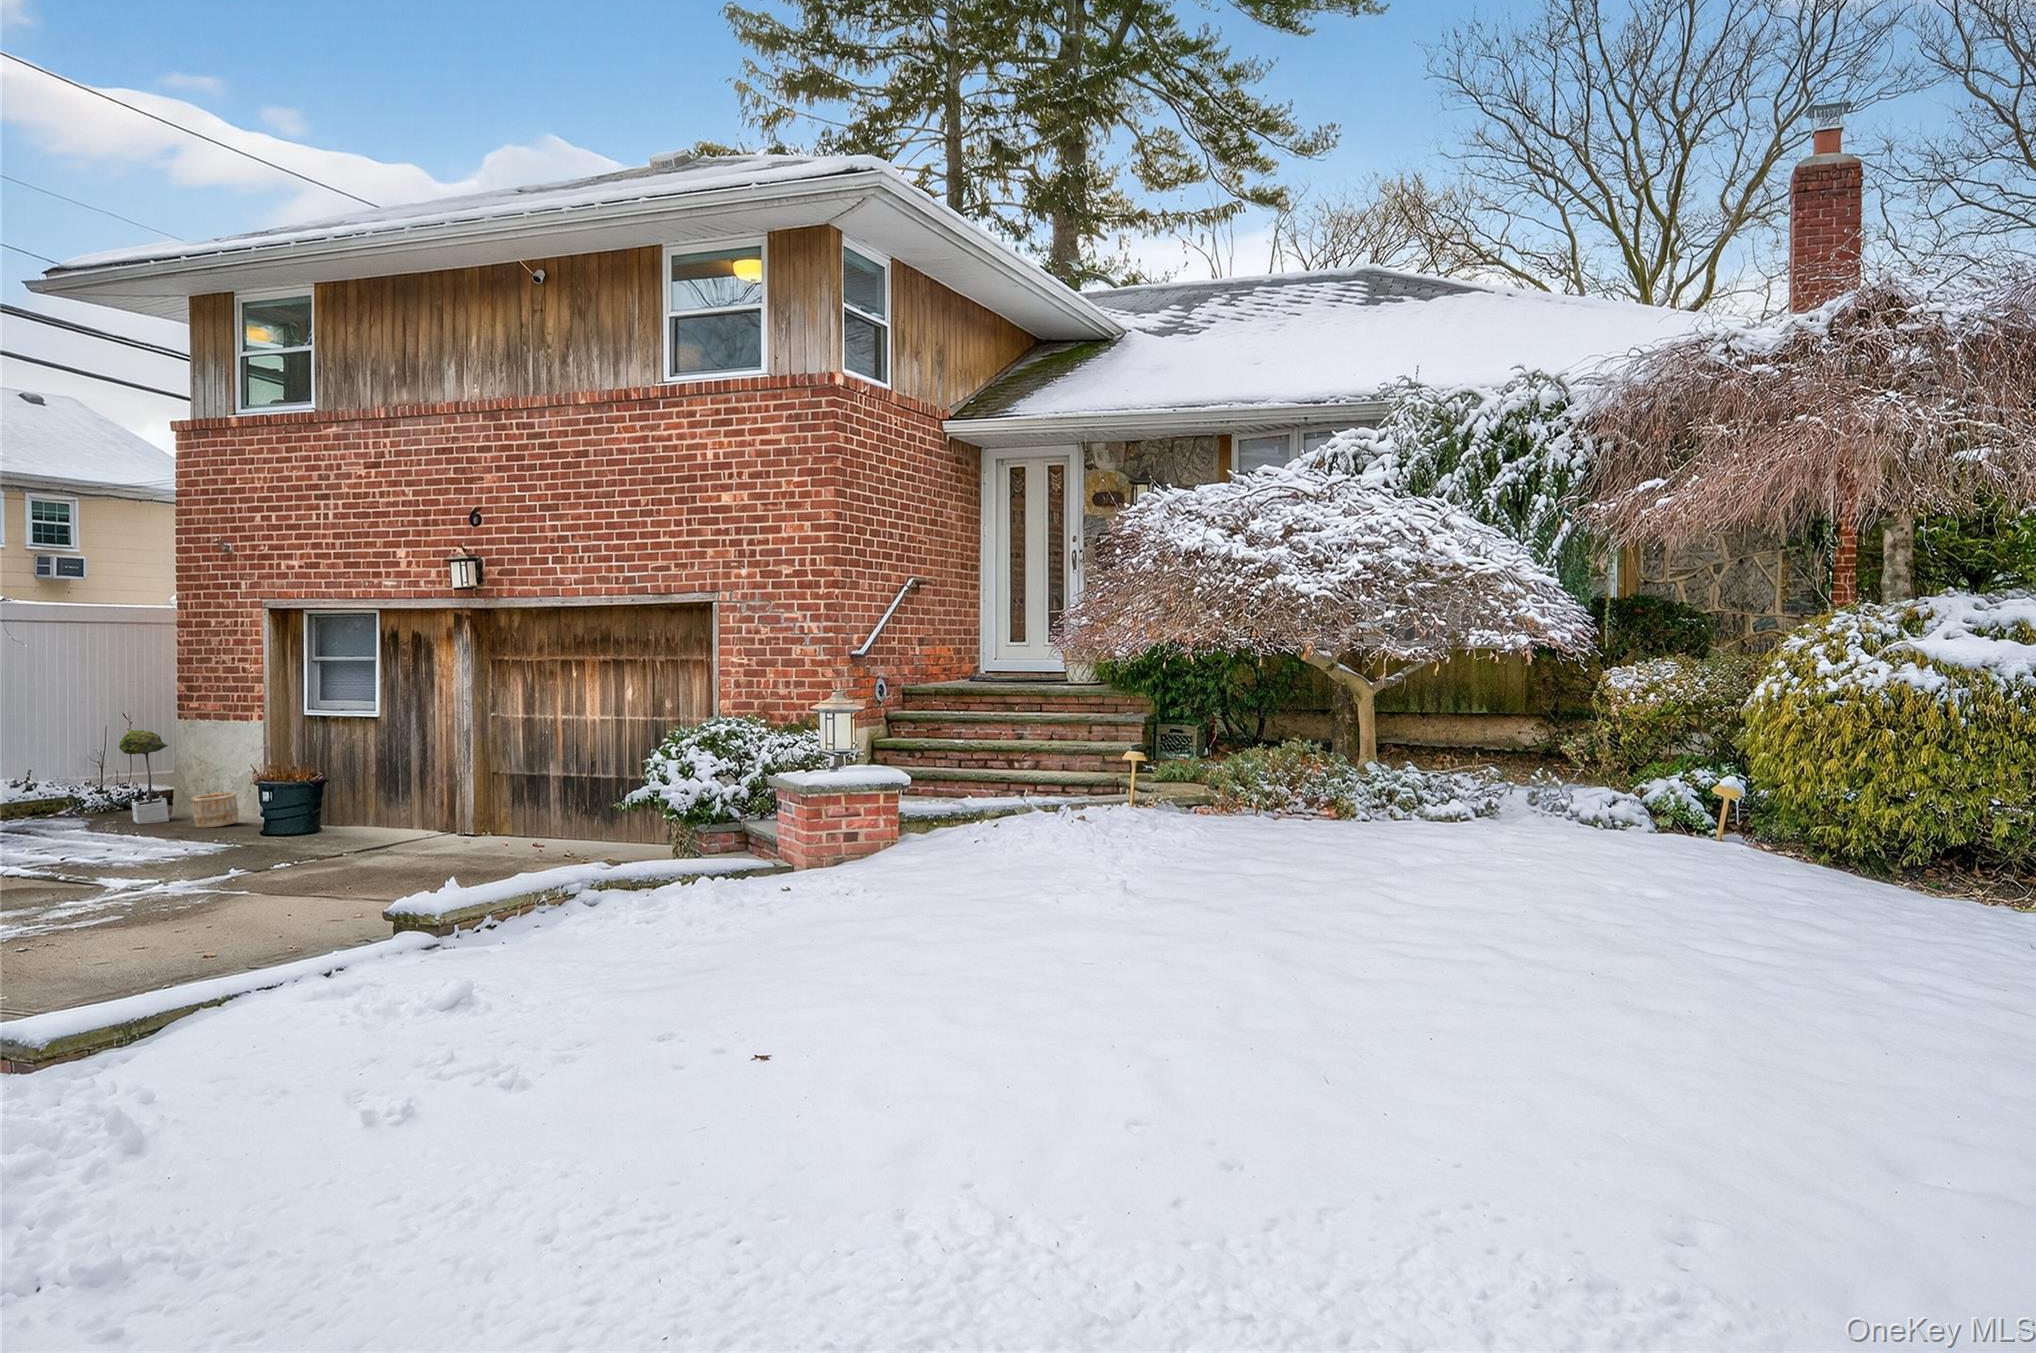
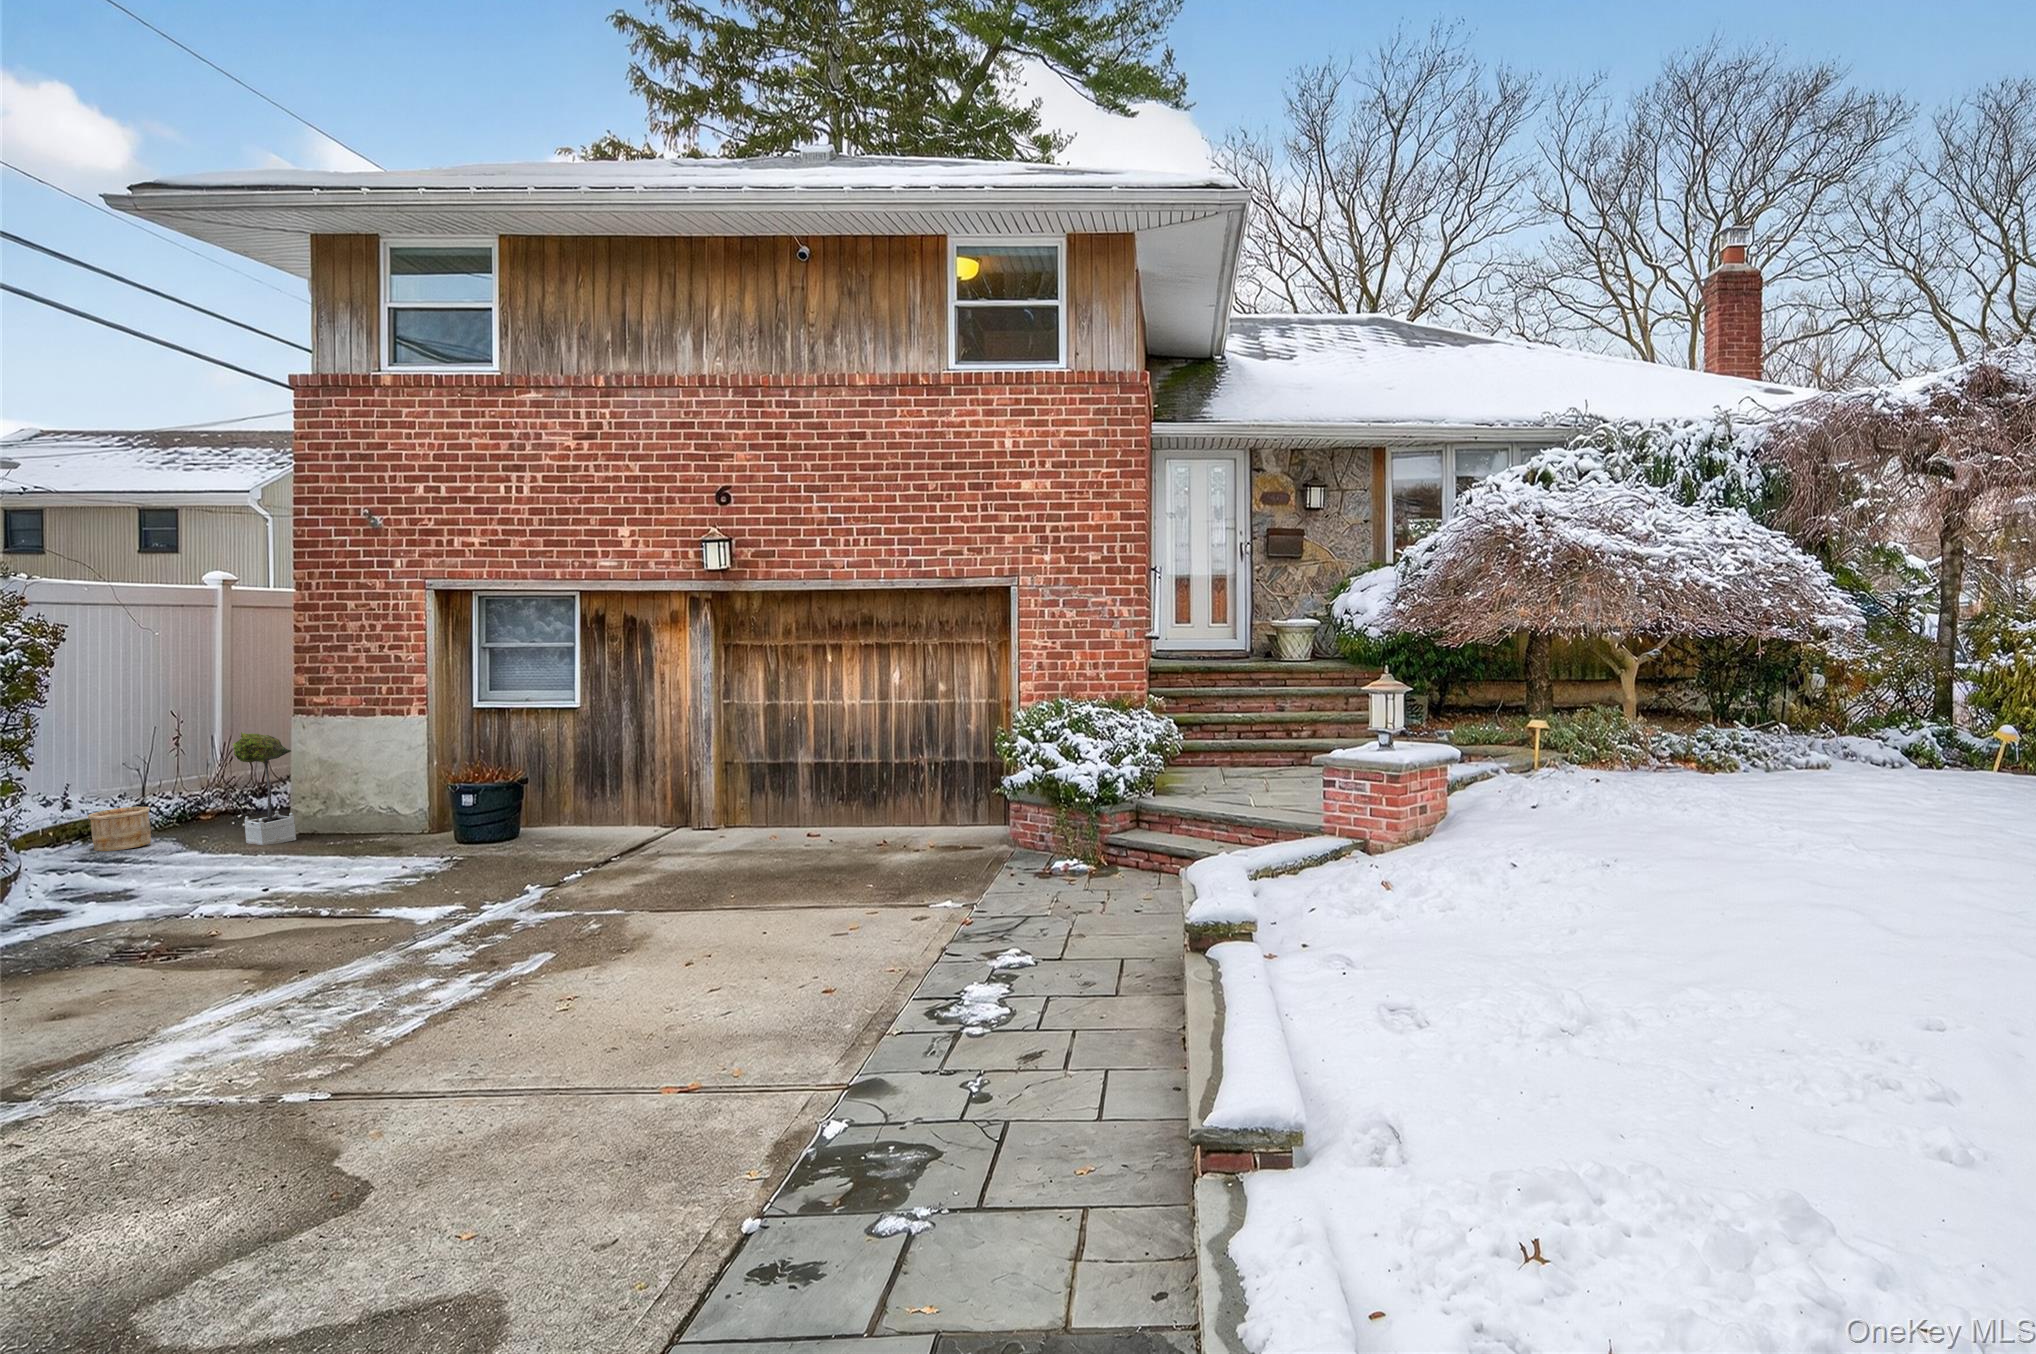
wooden bucket: present [191,792,238,828] -> present [88,807,151,851]

